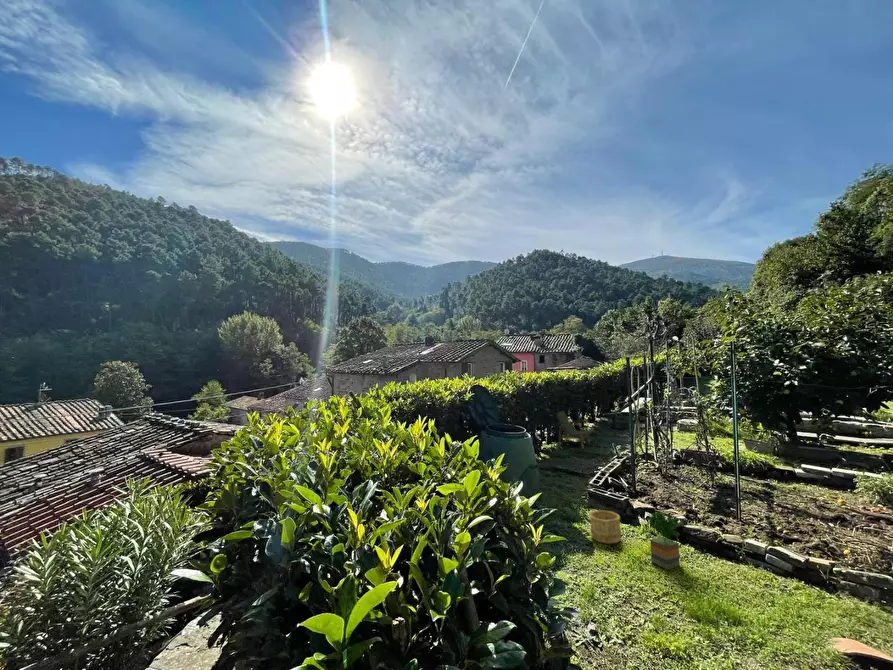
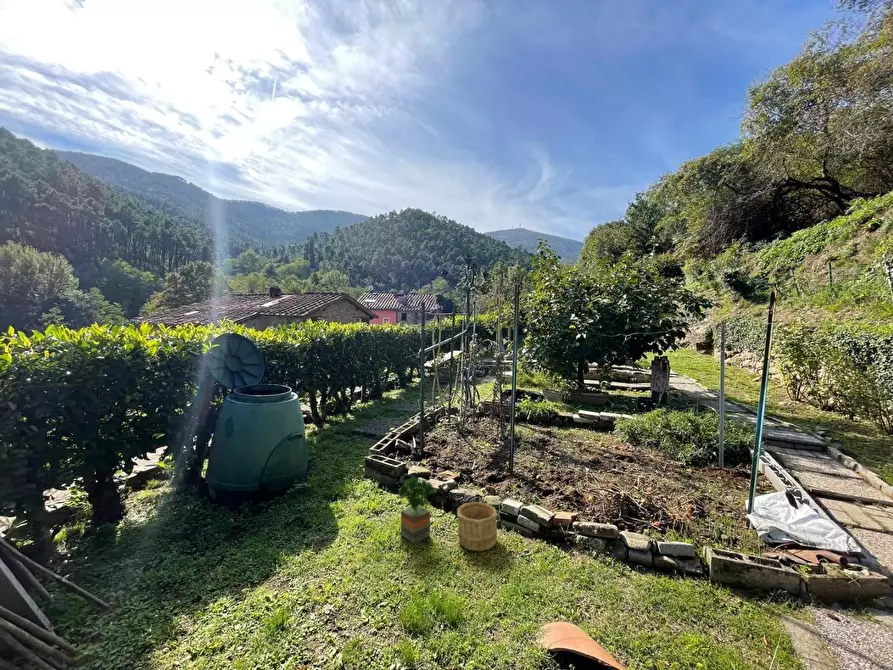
lounge chair: present [556,411,593,445] -> none [379,365,416,402]
wooden bucket: present [589,510,621,544] -> present [457,502,498,552]

